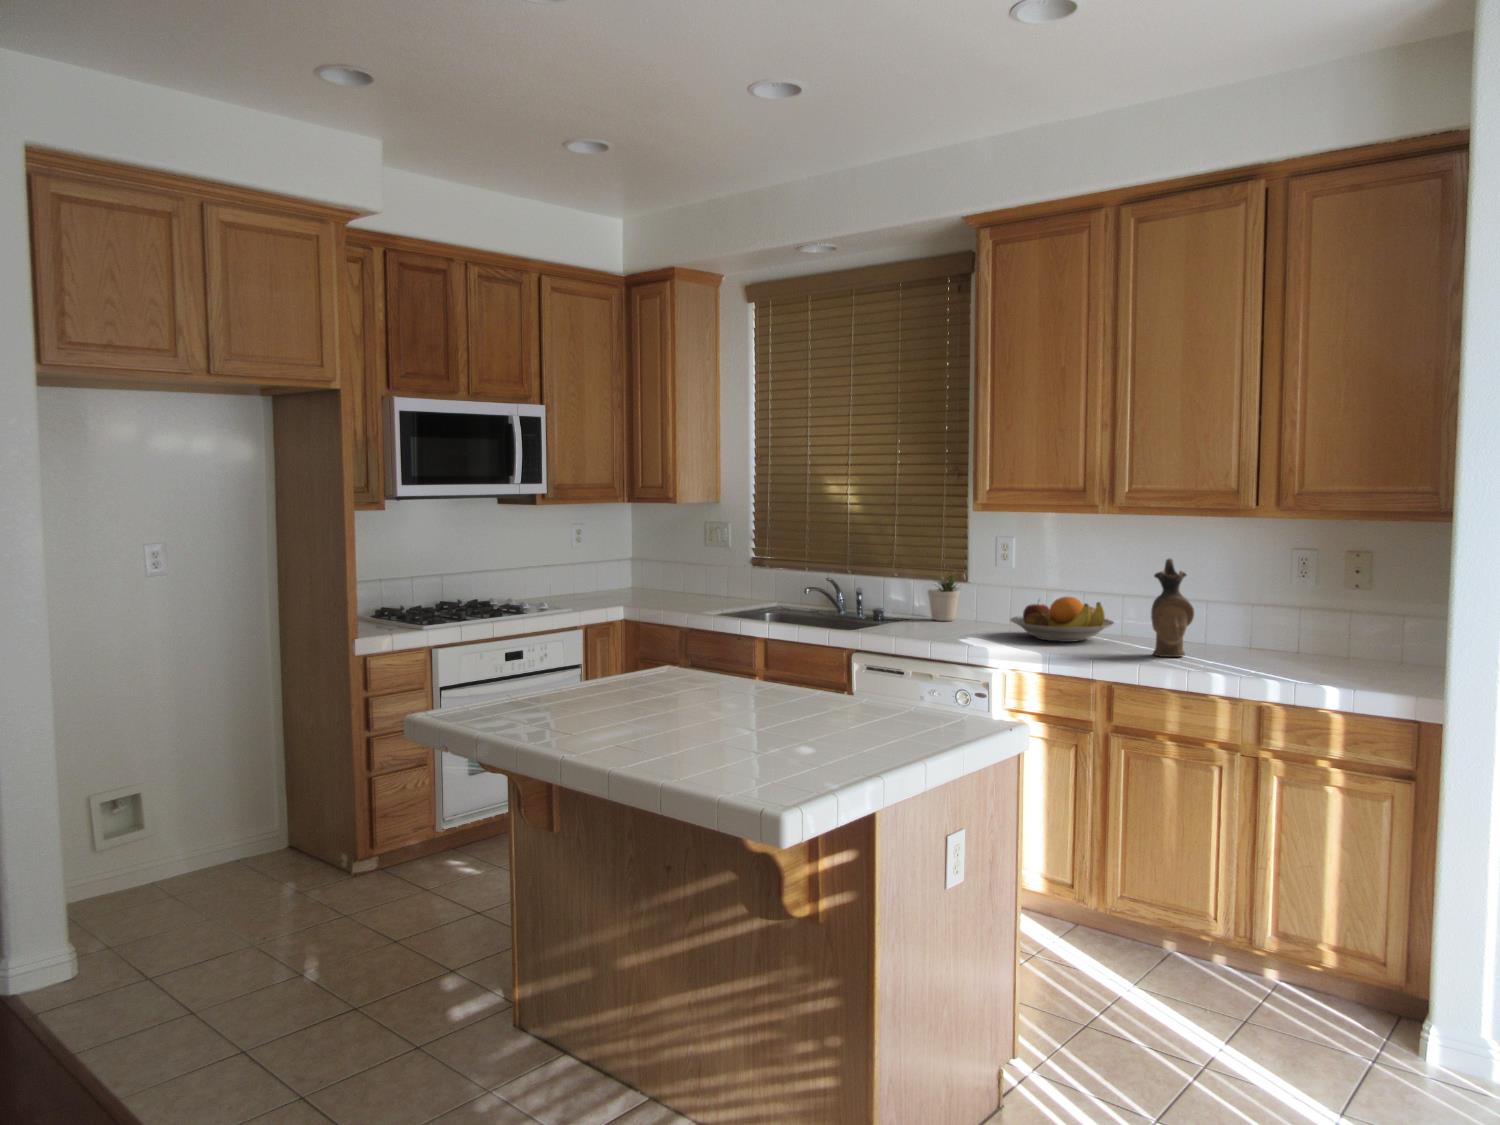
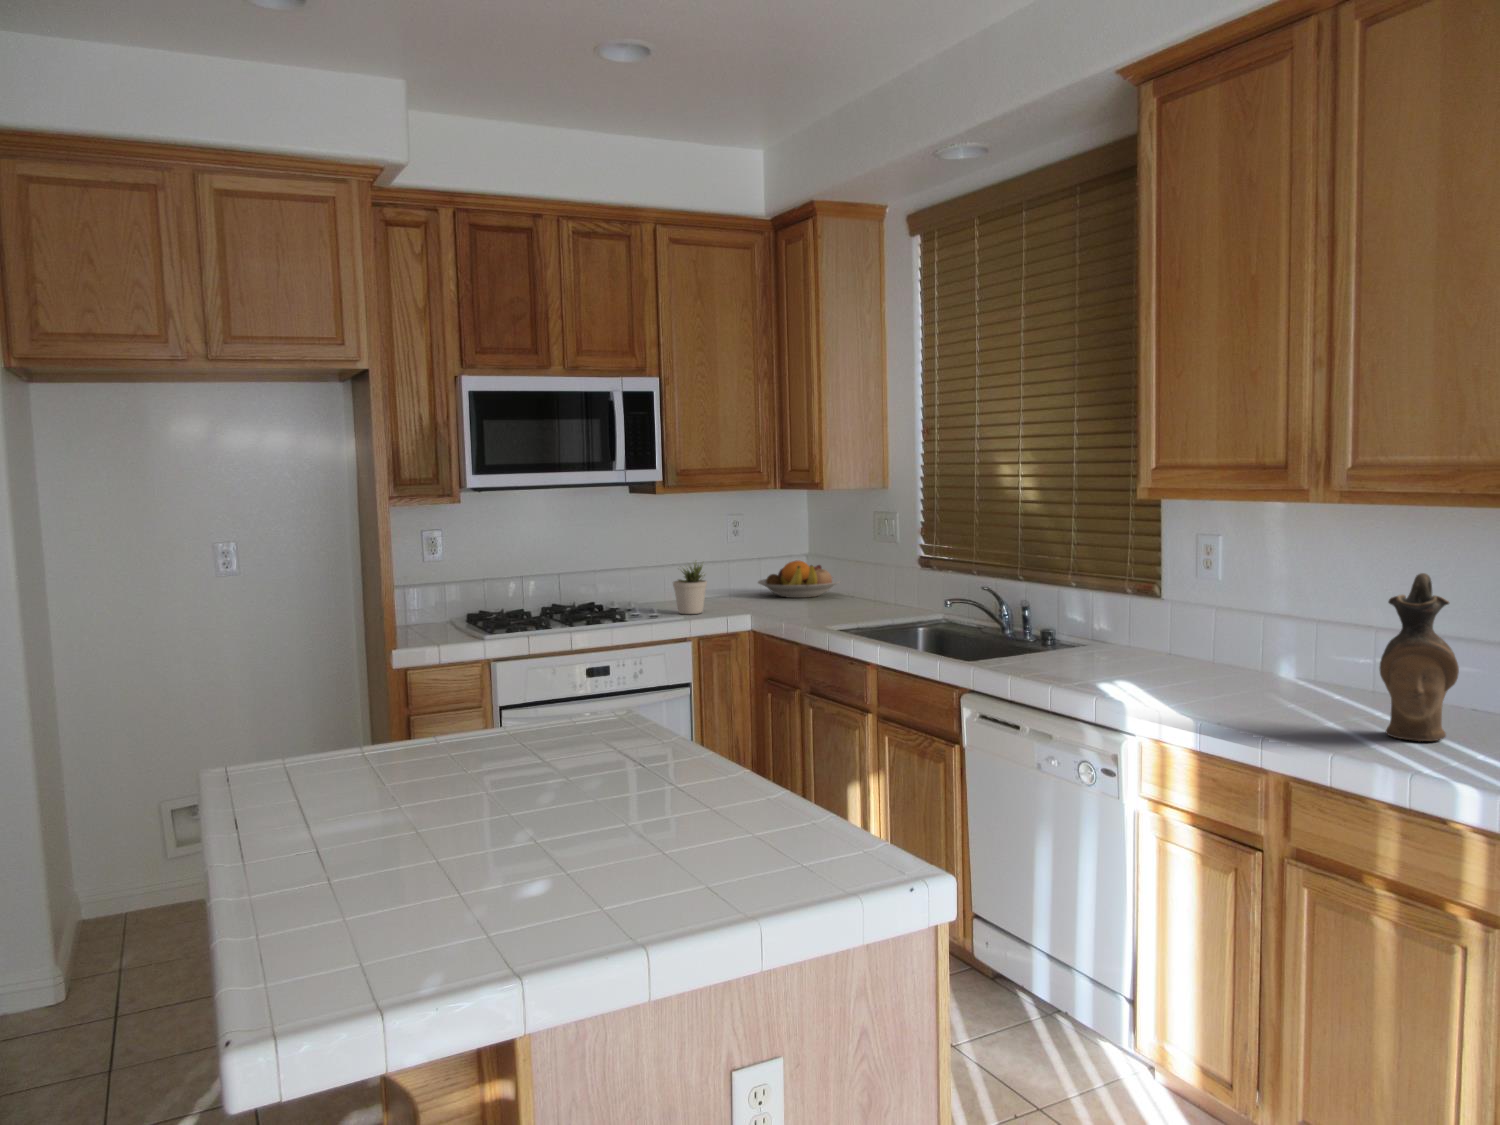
potted plant: present [928,574,960,621] -> present [673,564,707,614]
fruit bowl: present [1010,597,1114,642] -> present [758,560,840,598]

